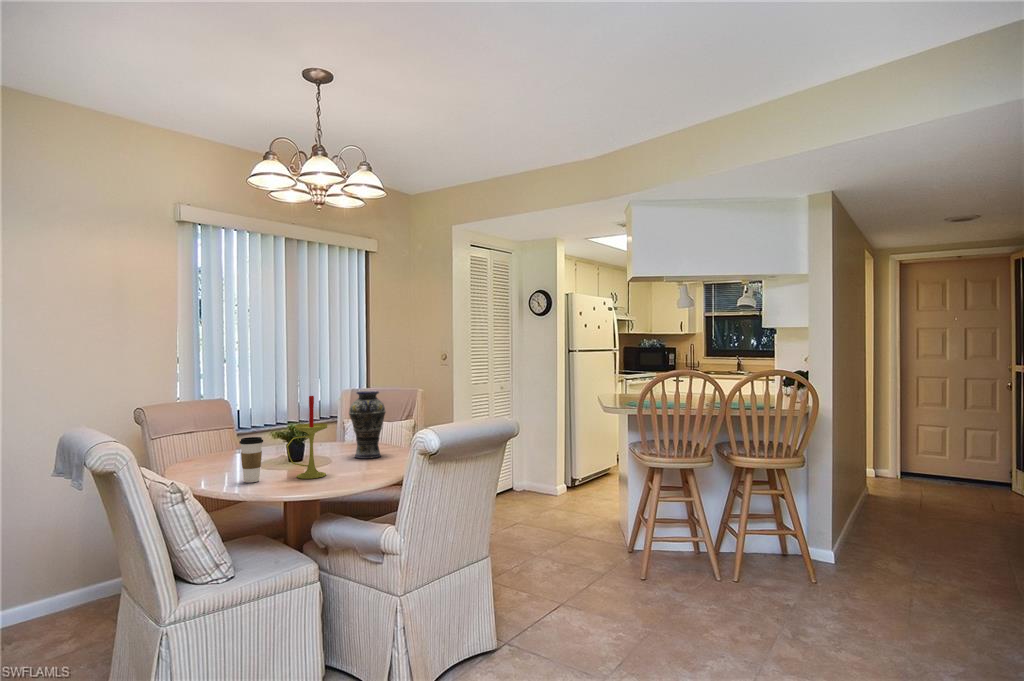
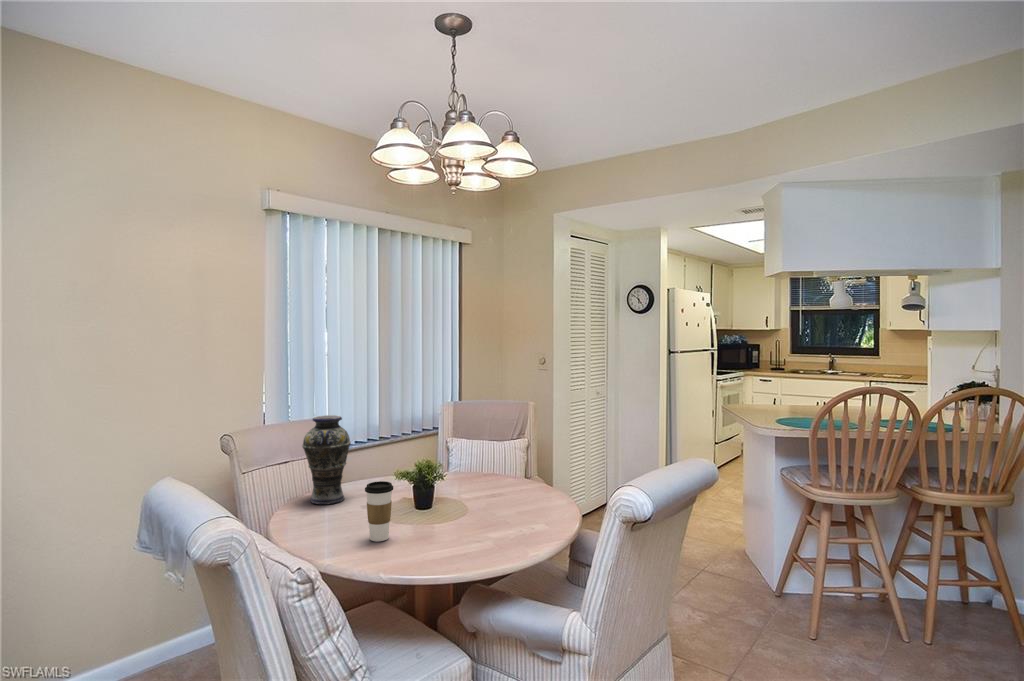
vase: present [349,391,386,459] -> present [302,415,351,505]
candle: present [287,396,328,479] -> none [421,426,470,535]

